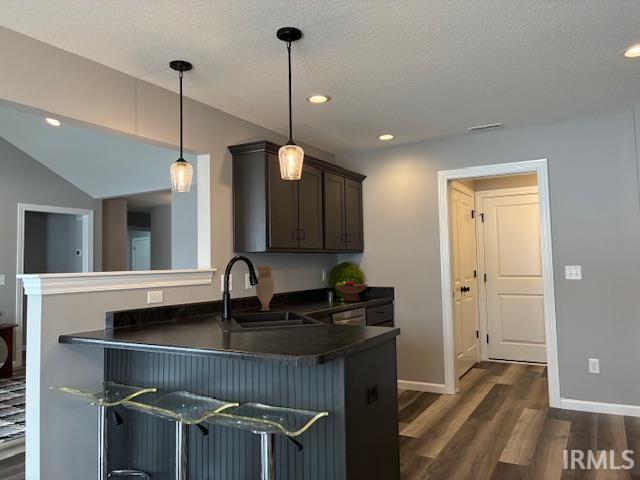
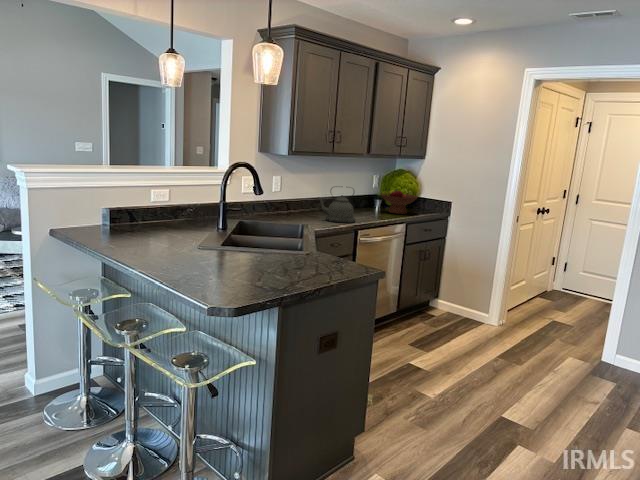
vase: present [255,266,275,311] -> none [281,169,301,217]
kettle: none [292,277,327,310] -> present [318,195,355,223]

